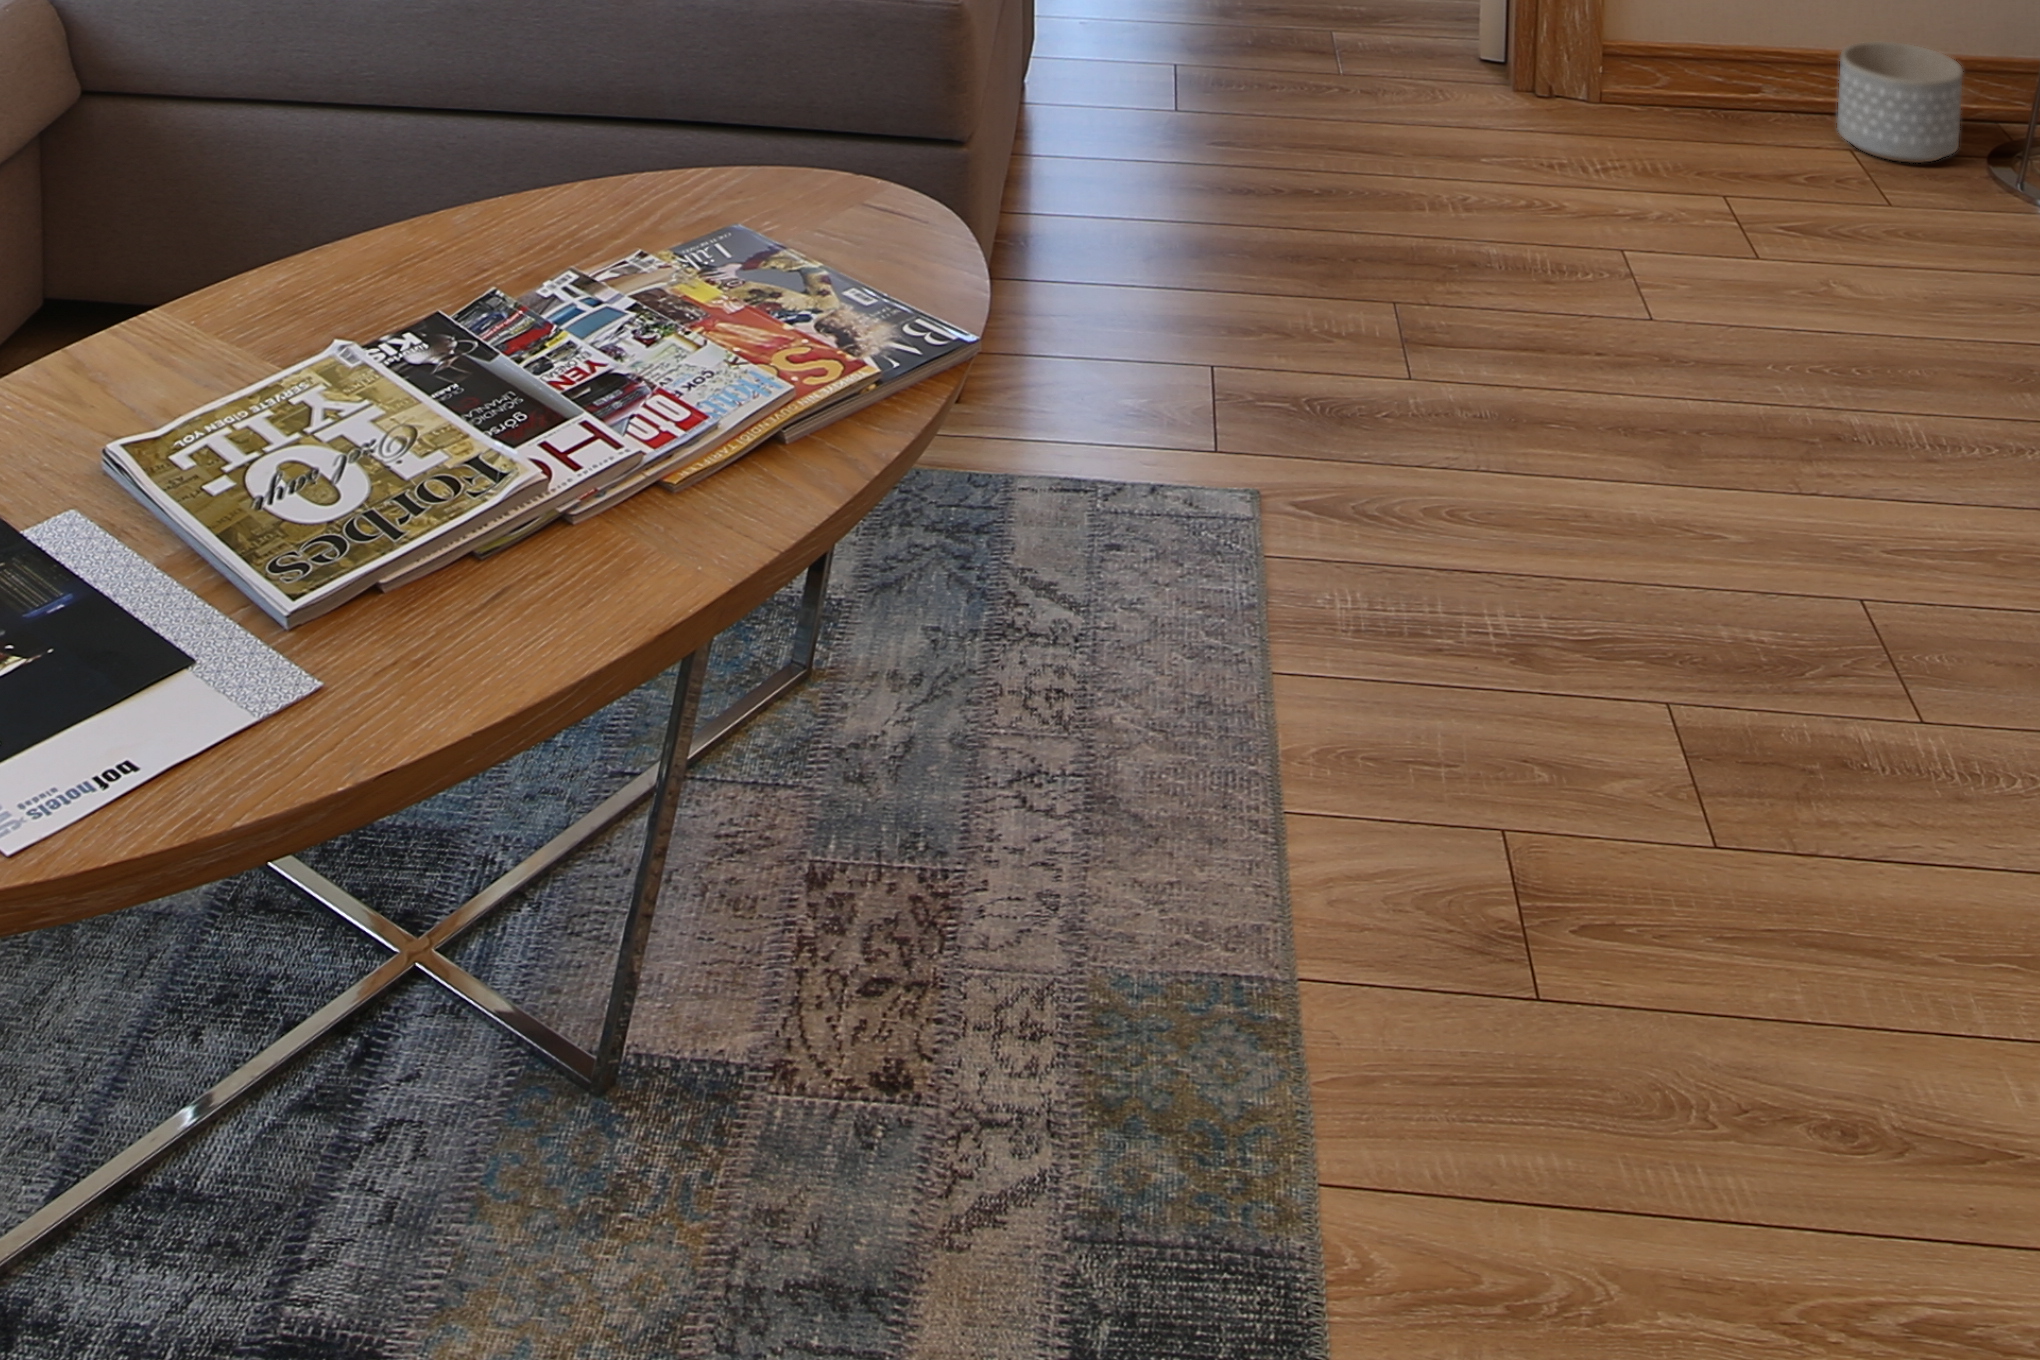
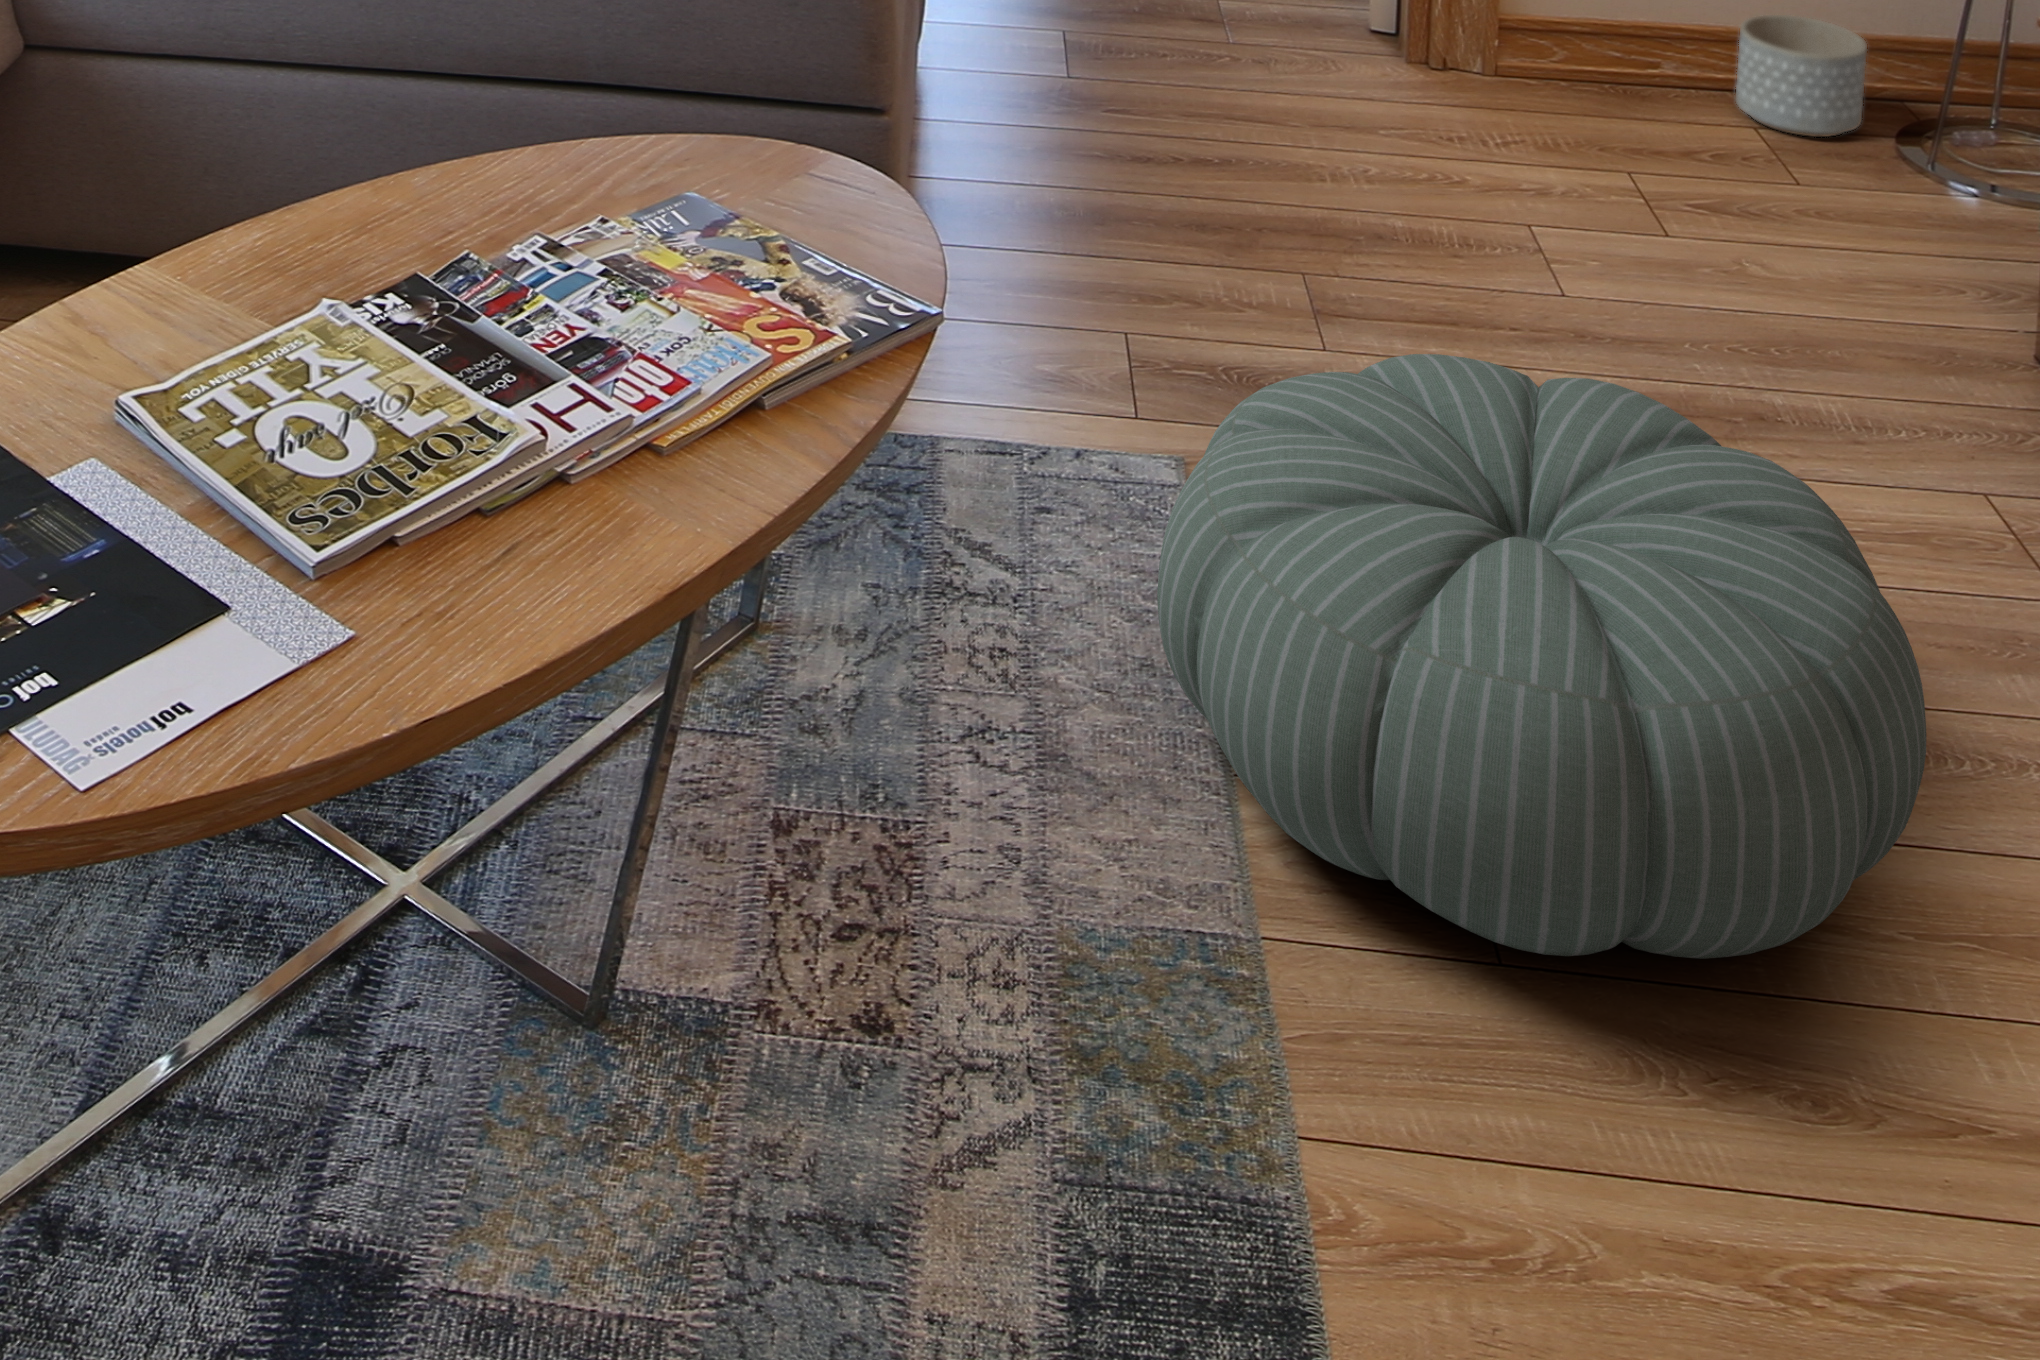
pouf: none [1209,380,1960,985] -> present [1157,354,1926,959]

